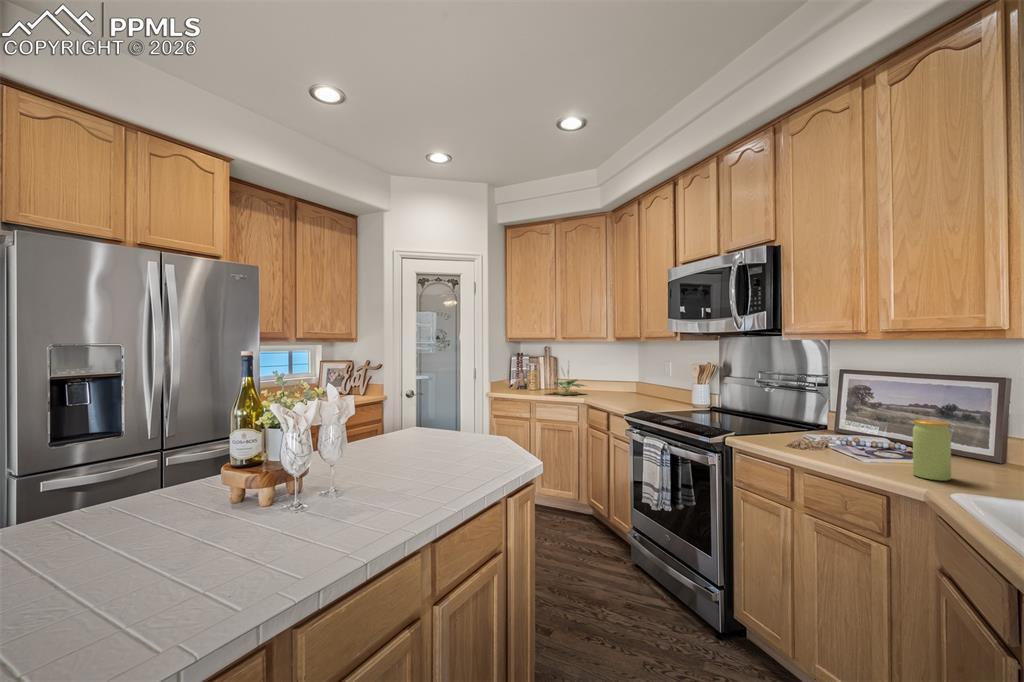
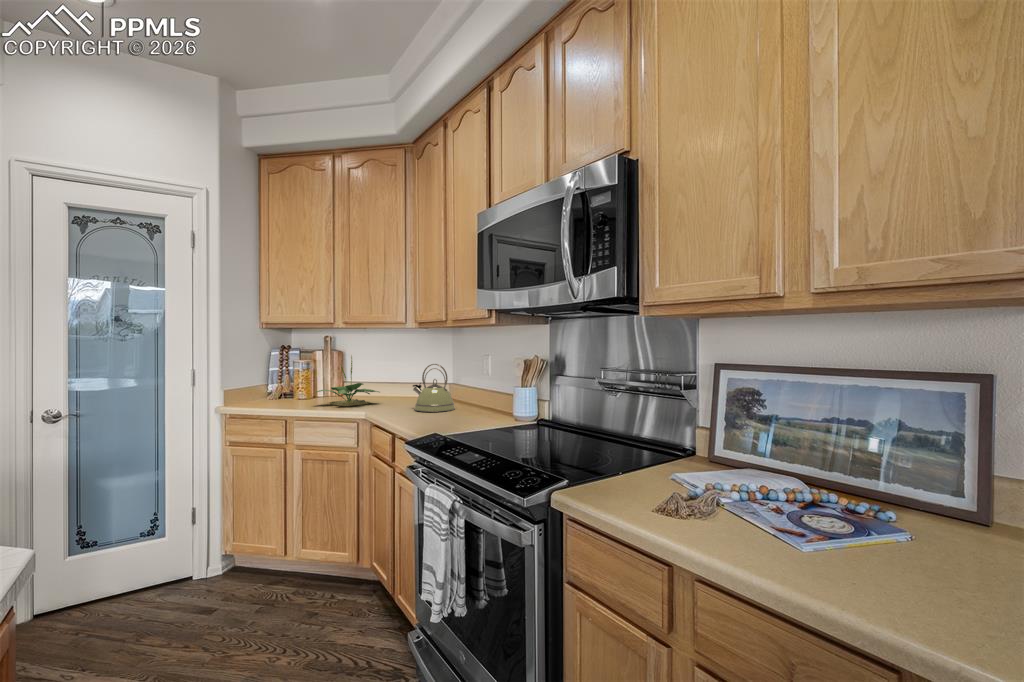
kettle: none [614,367,645,400] -> present [413,364,455,412]
jar: present [913,420,951,480] -> none [895,465,977,605]

